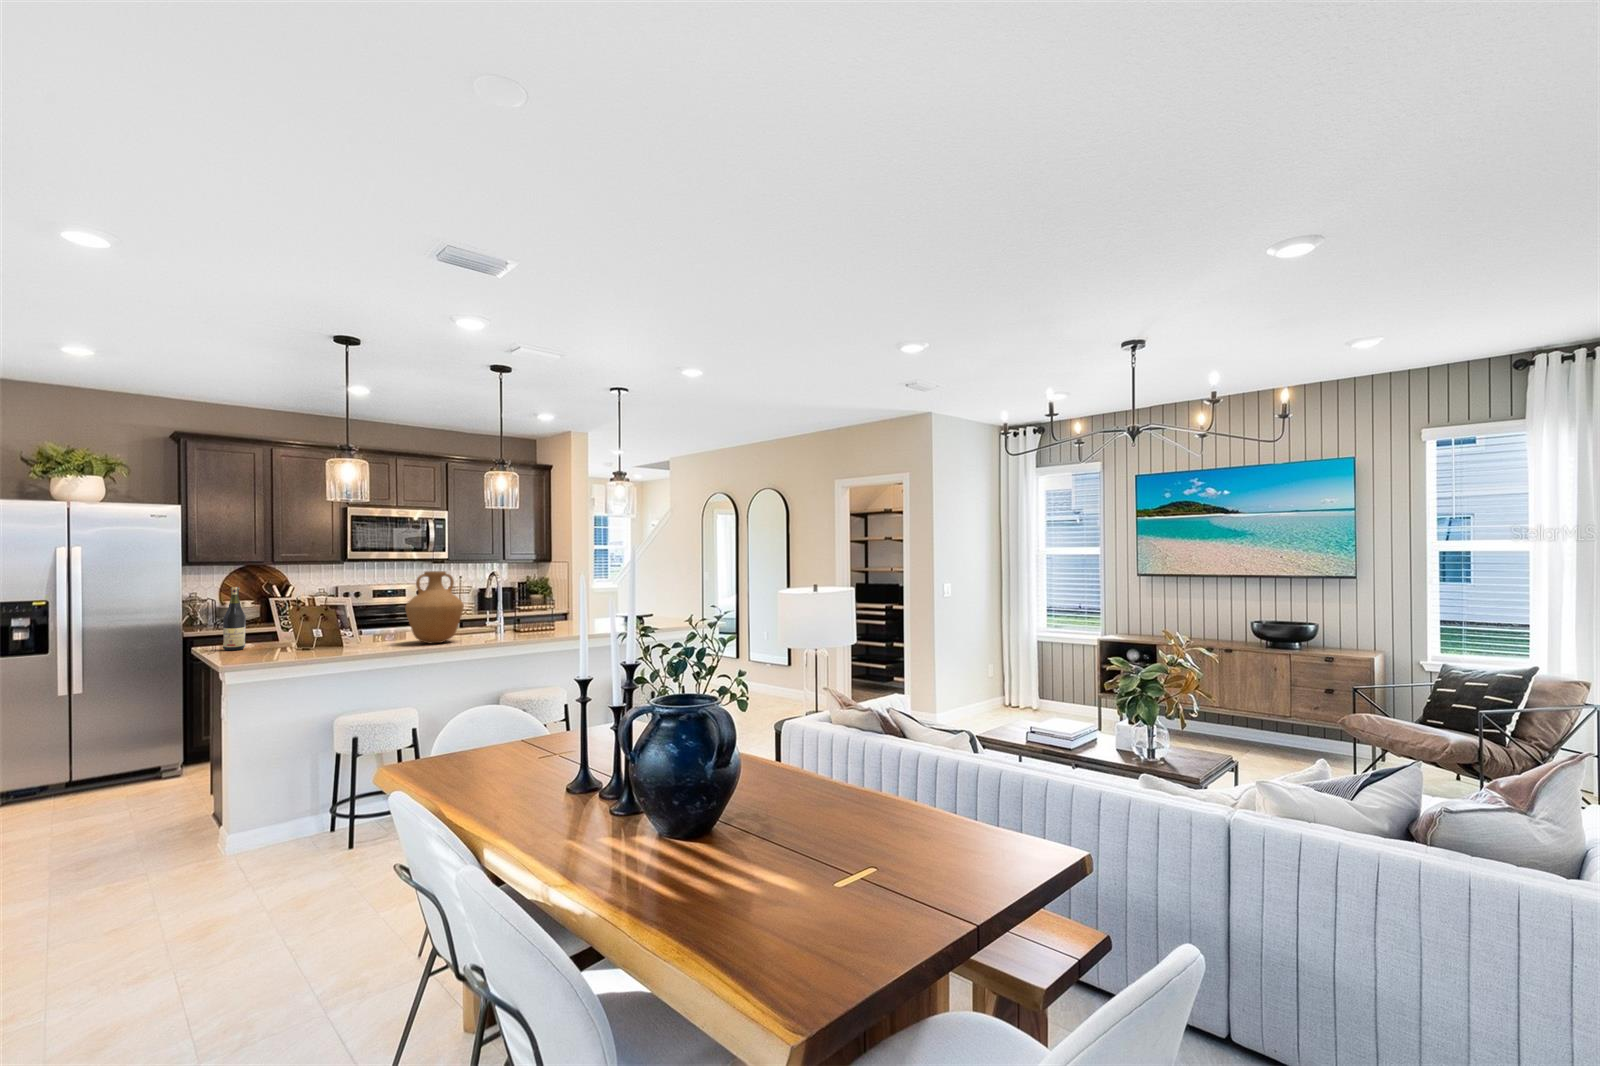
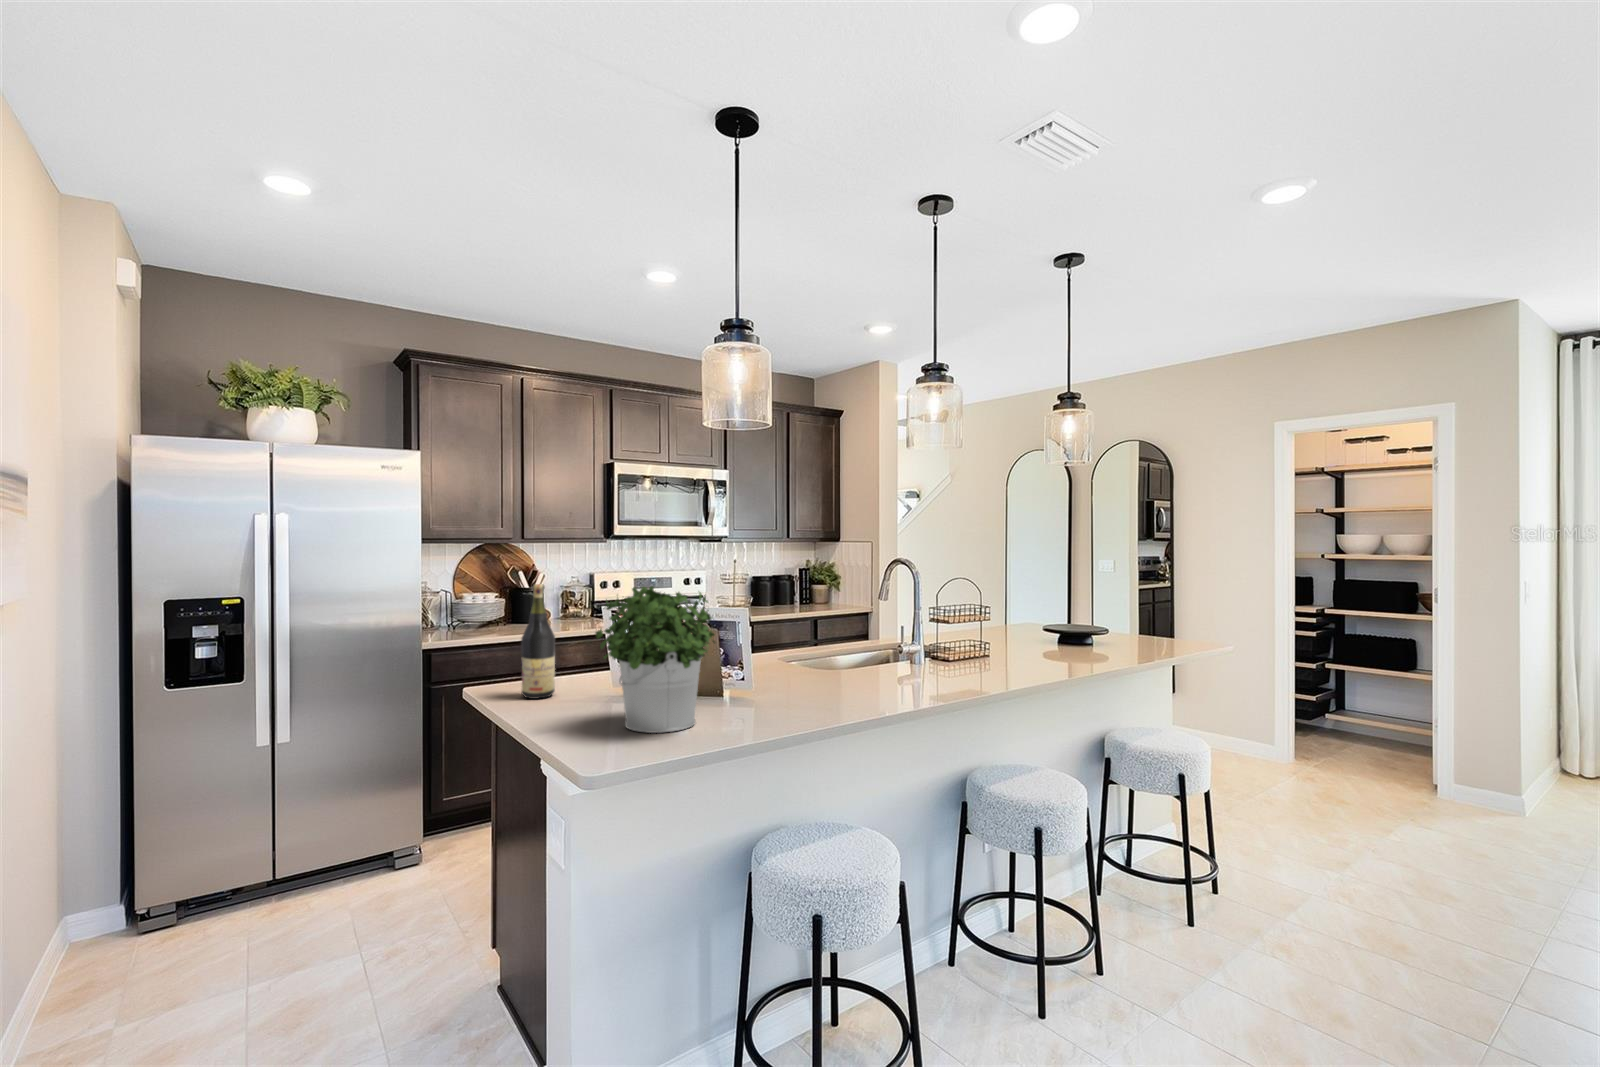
vase: present [405,571,464,644] -> none [817,559,913,692]
potted plant: none [247,585,321,658] -> present [596,586,715,733]

